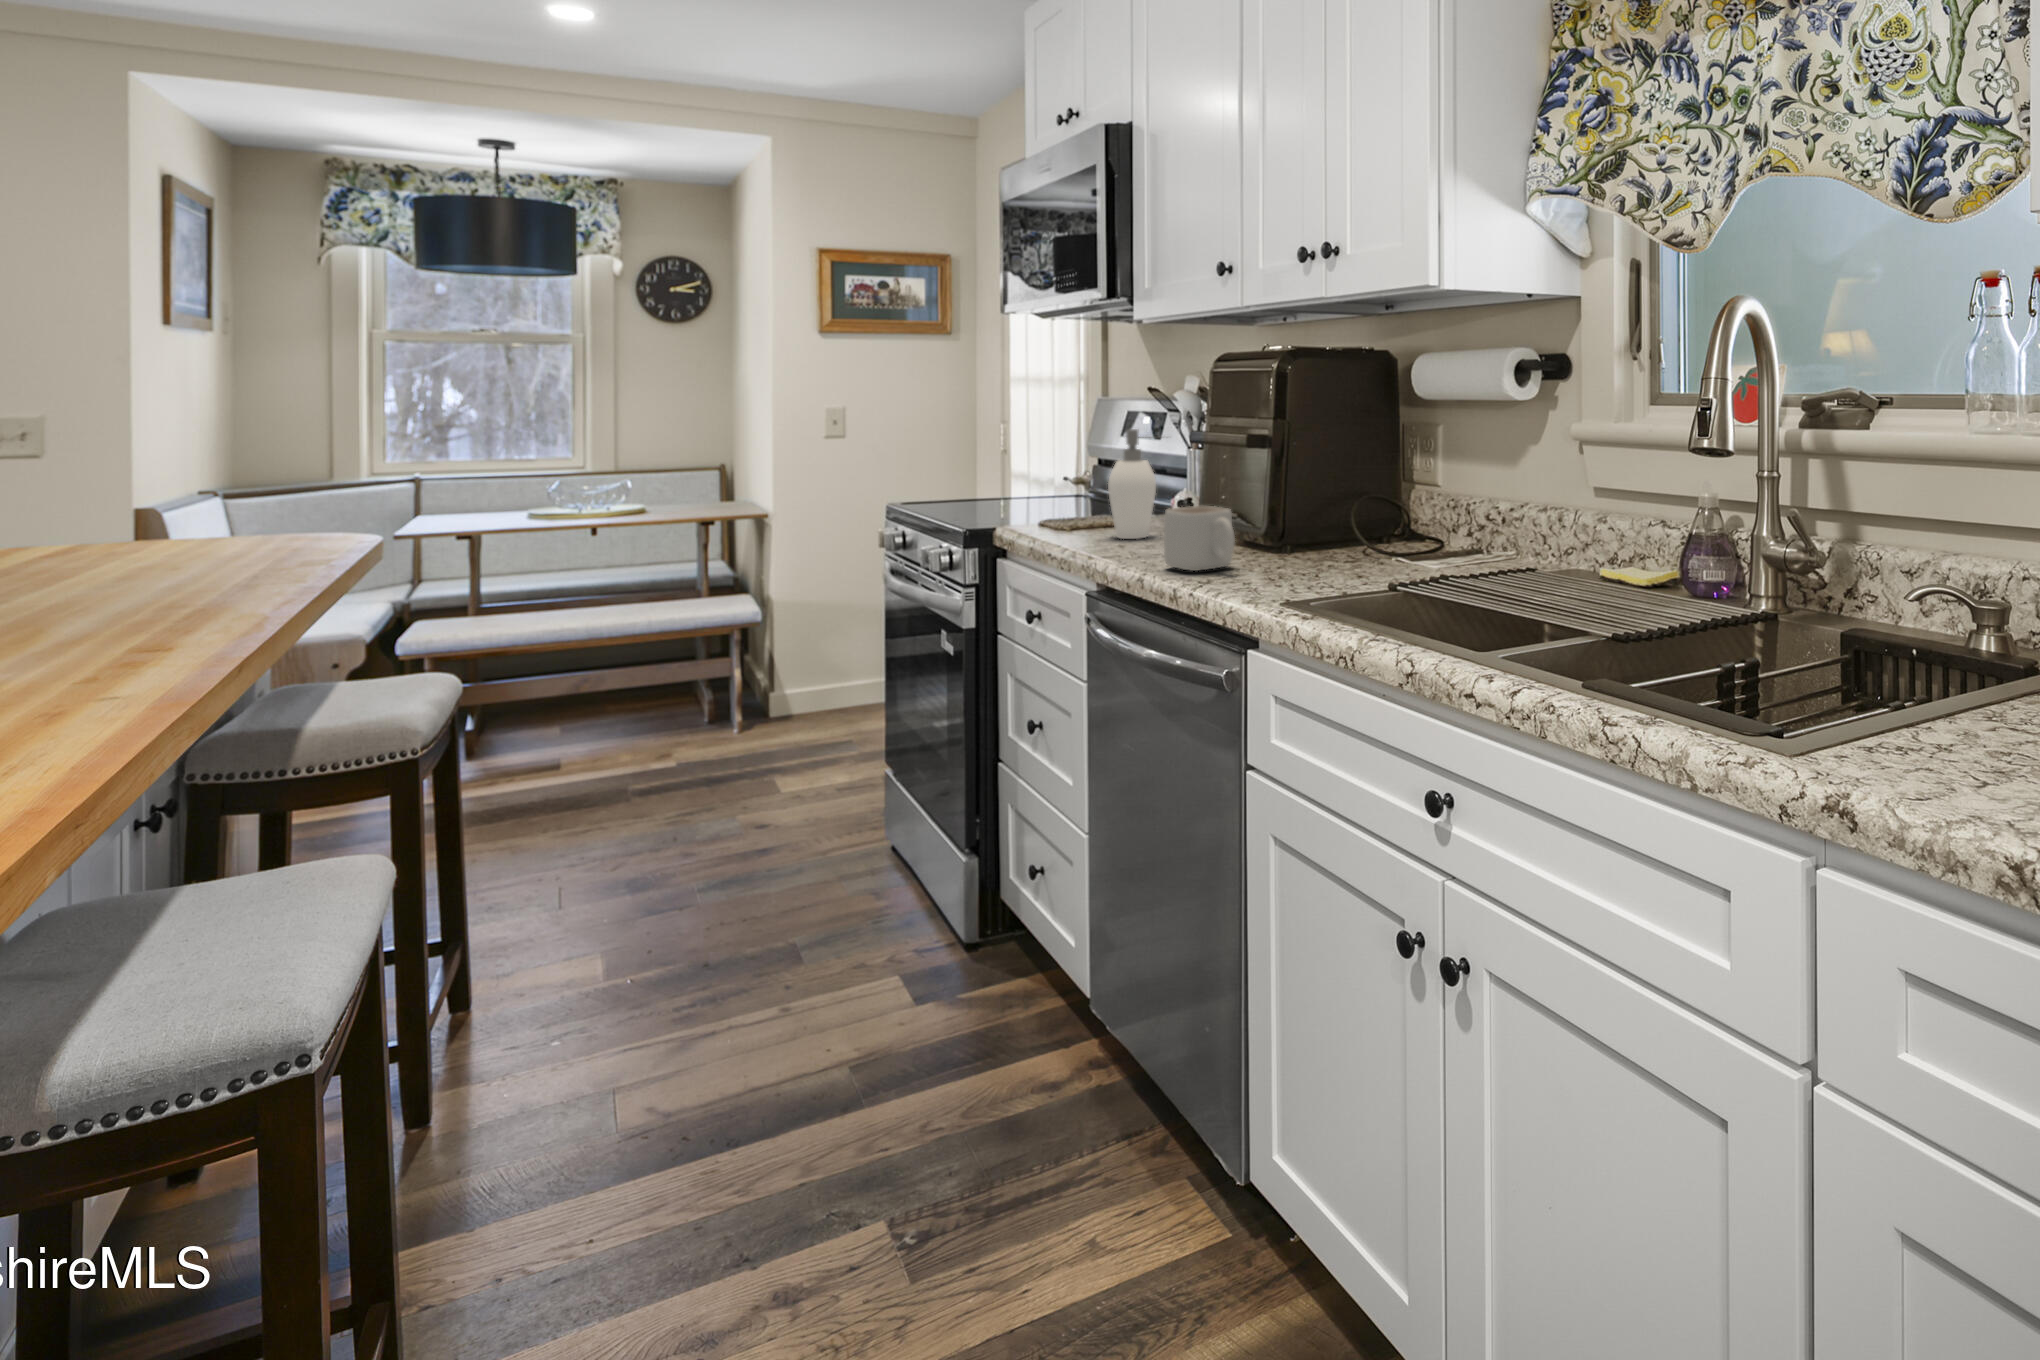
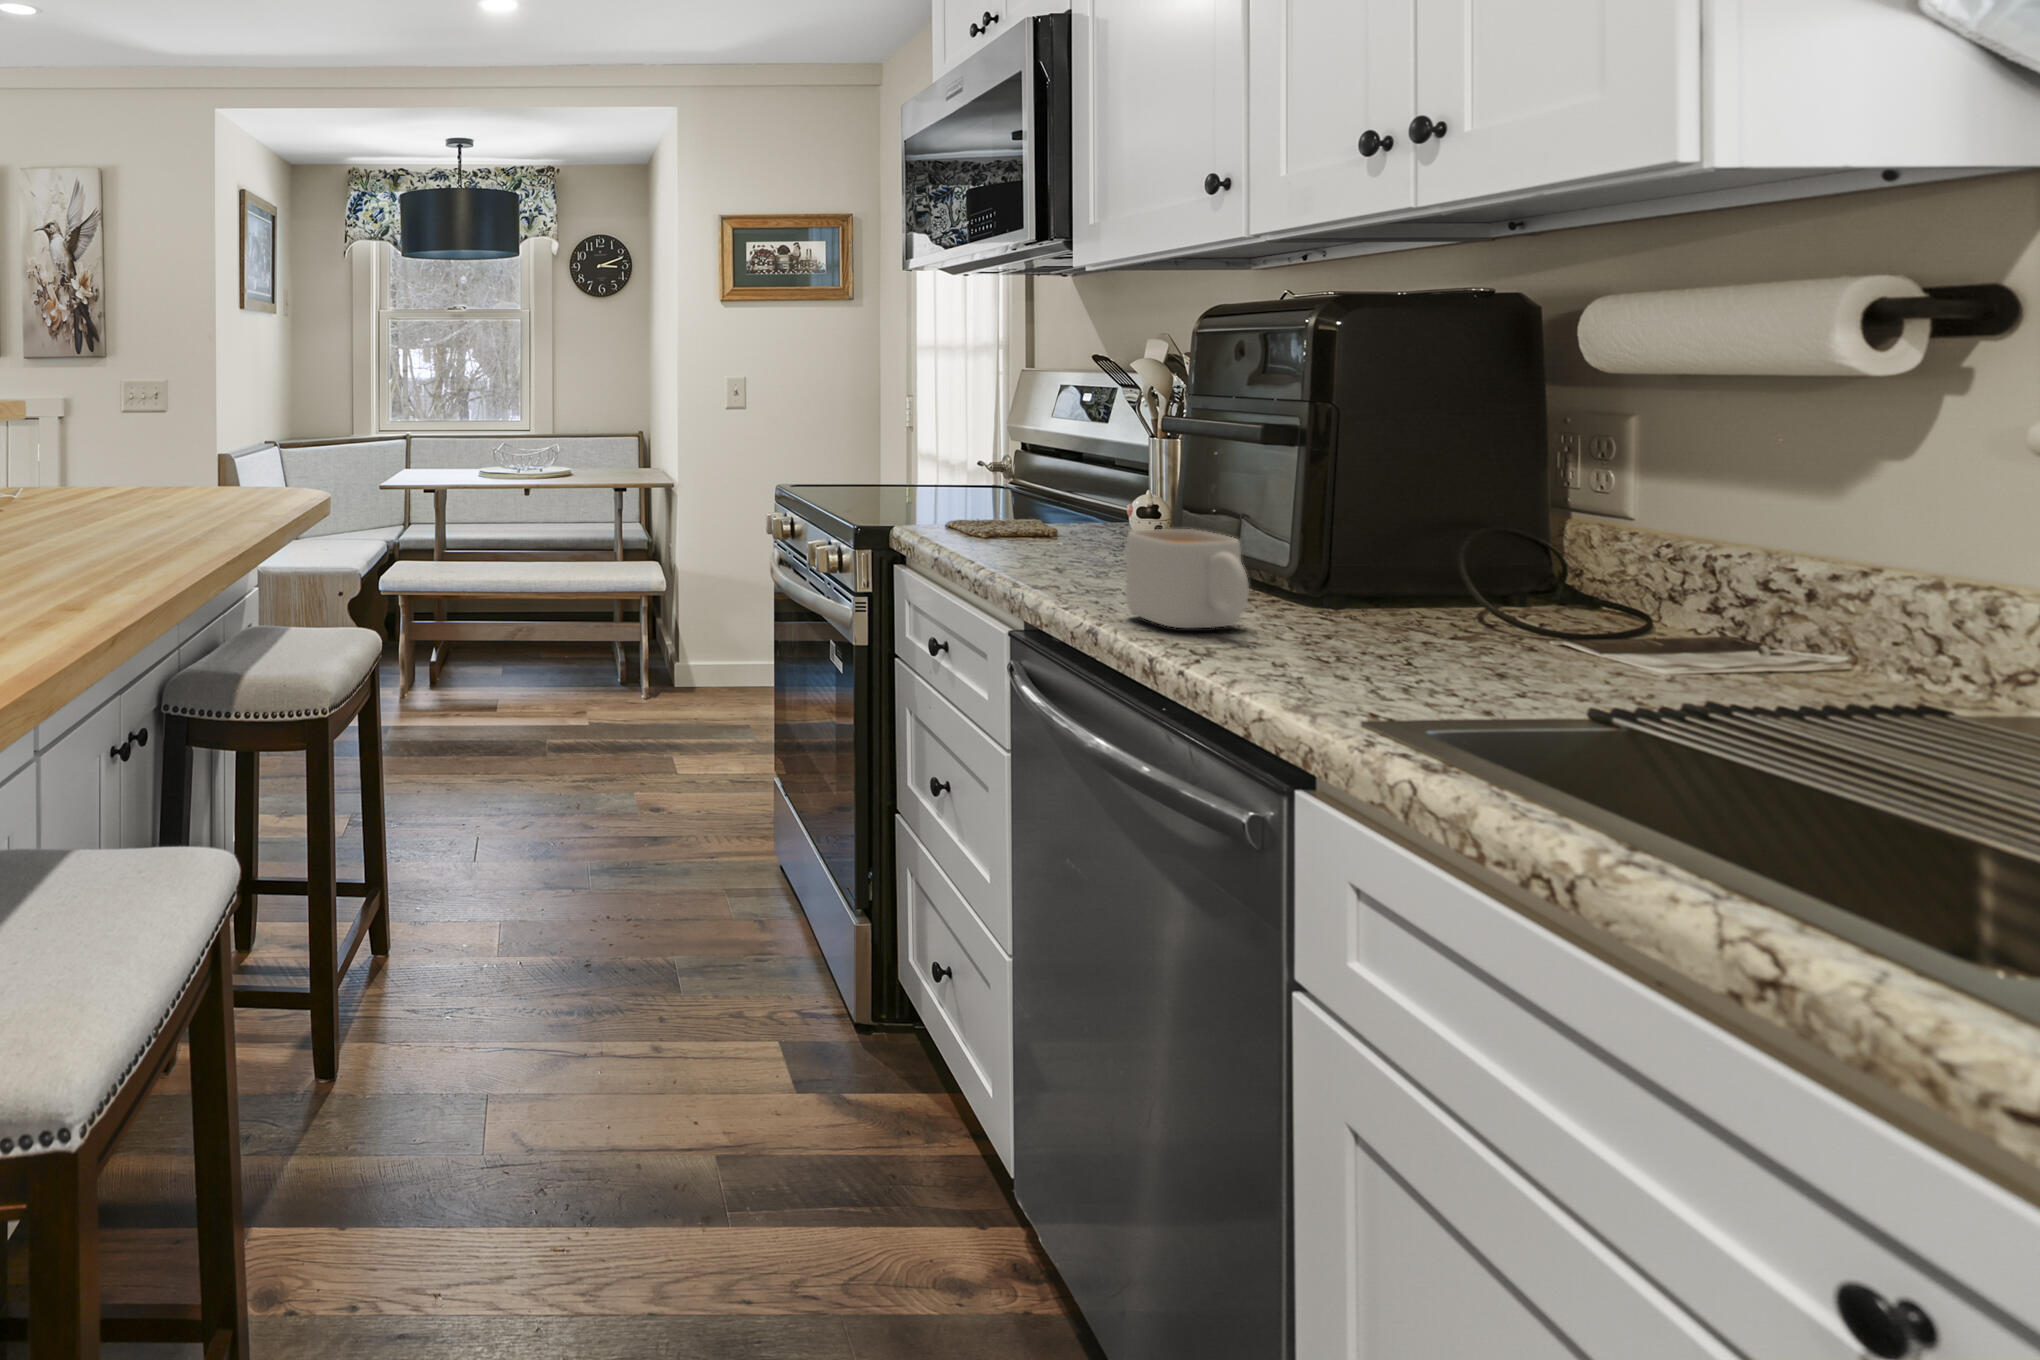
soap dispenser: present [1108,429,1156,539] -> none [1037,411,1131,561]

